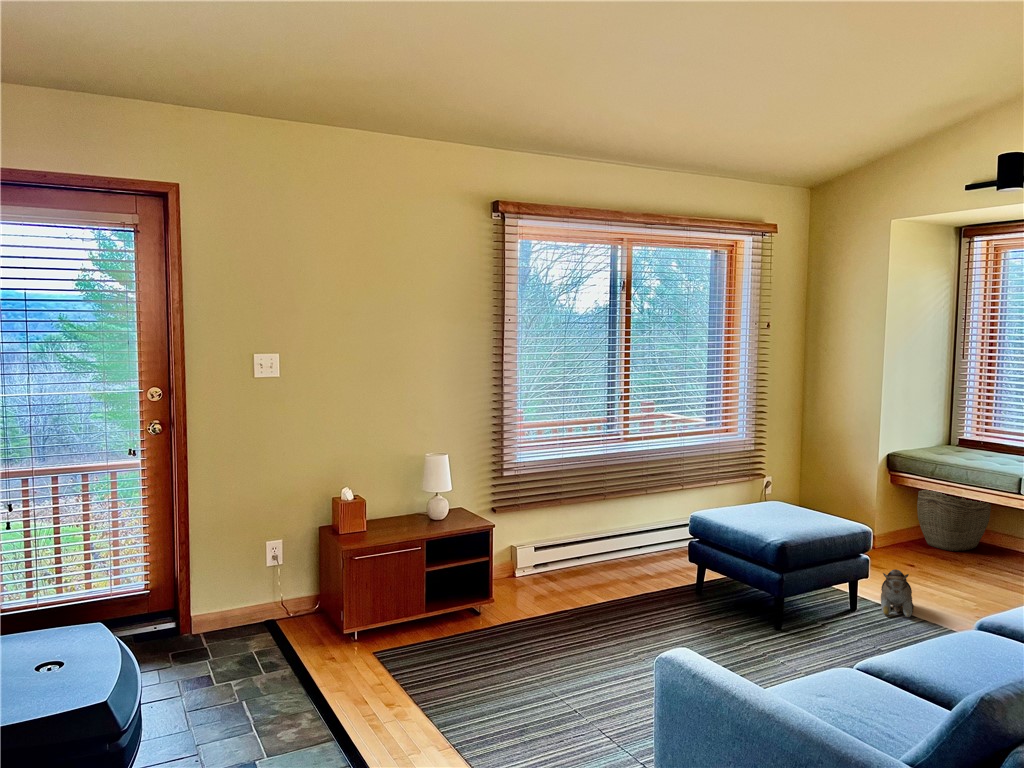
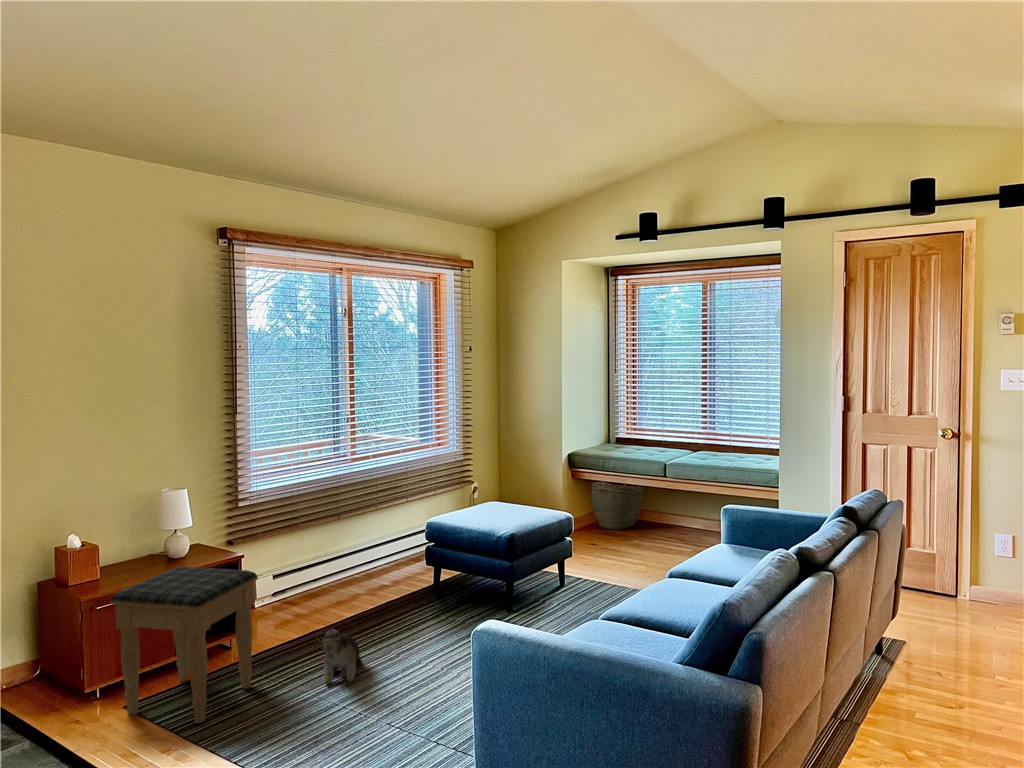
footstool: none [361,530,493,684] -> present [110,567,258,723]
plush toy: present [881,569,914,617] -> present [318,629,363,684]

